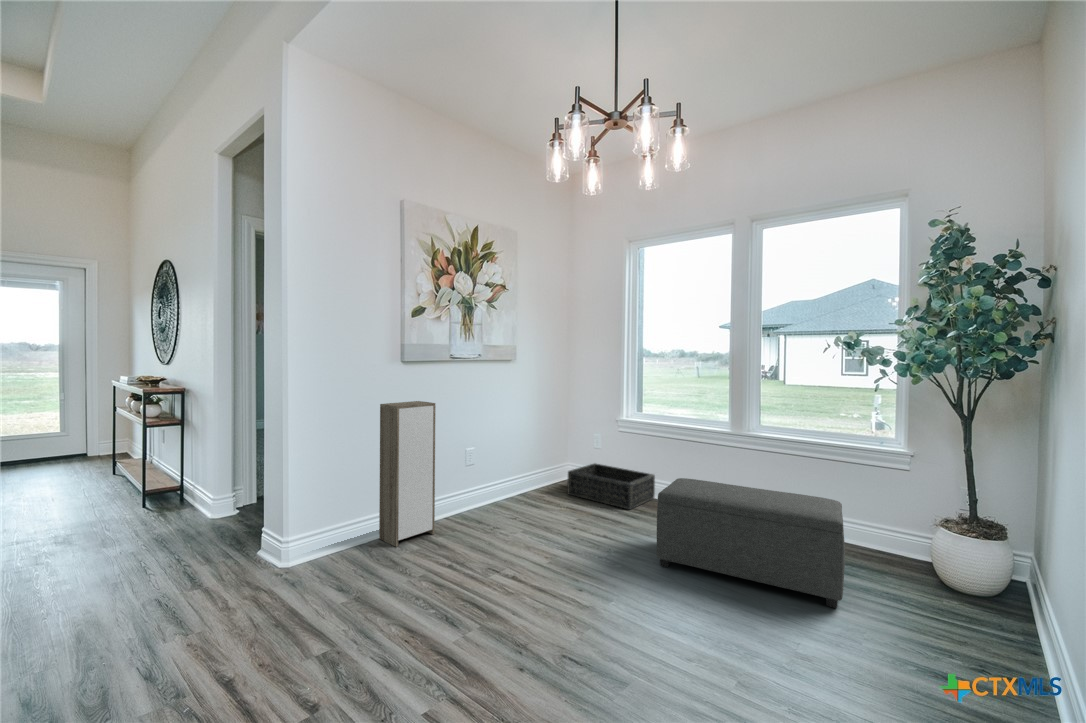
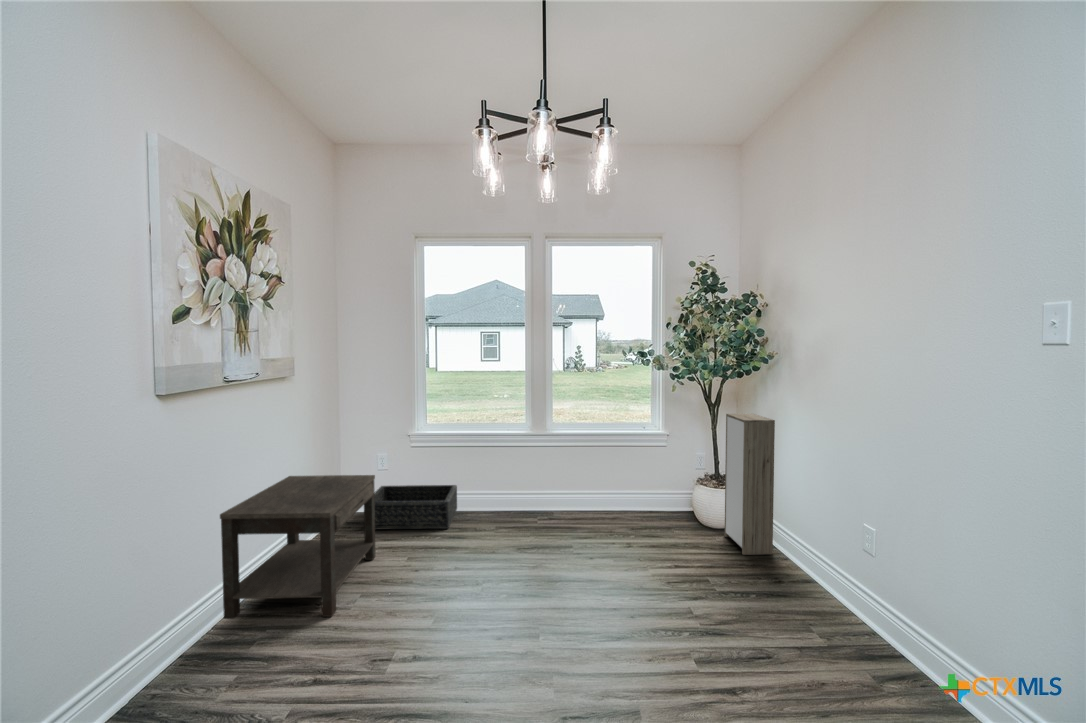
storage cabinet: present [379,401,436,547] -> present [725,413,775,555]
side table: none [442,436,557,537] -> present [220,475,375,619]
ottoman: present [657,478,845,608] -> none [522,479,678,578]

